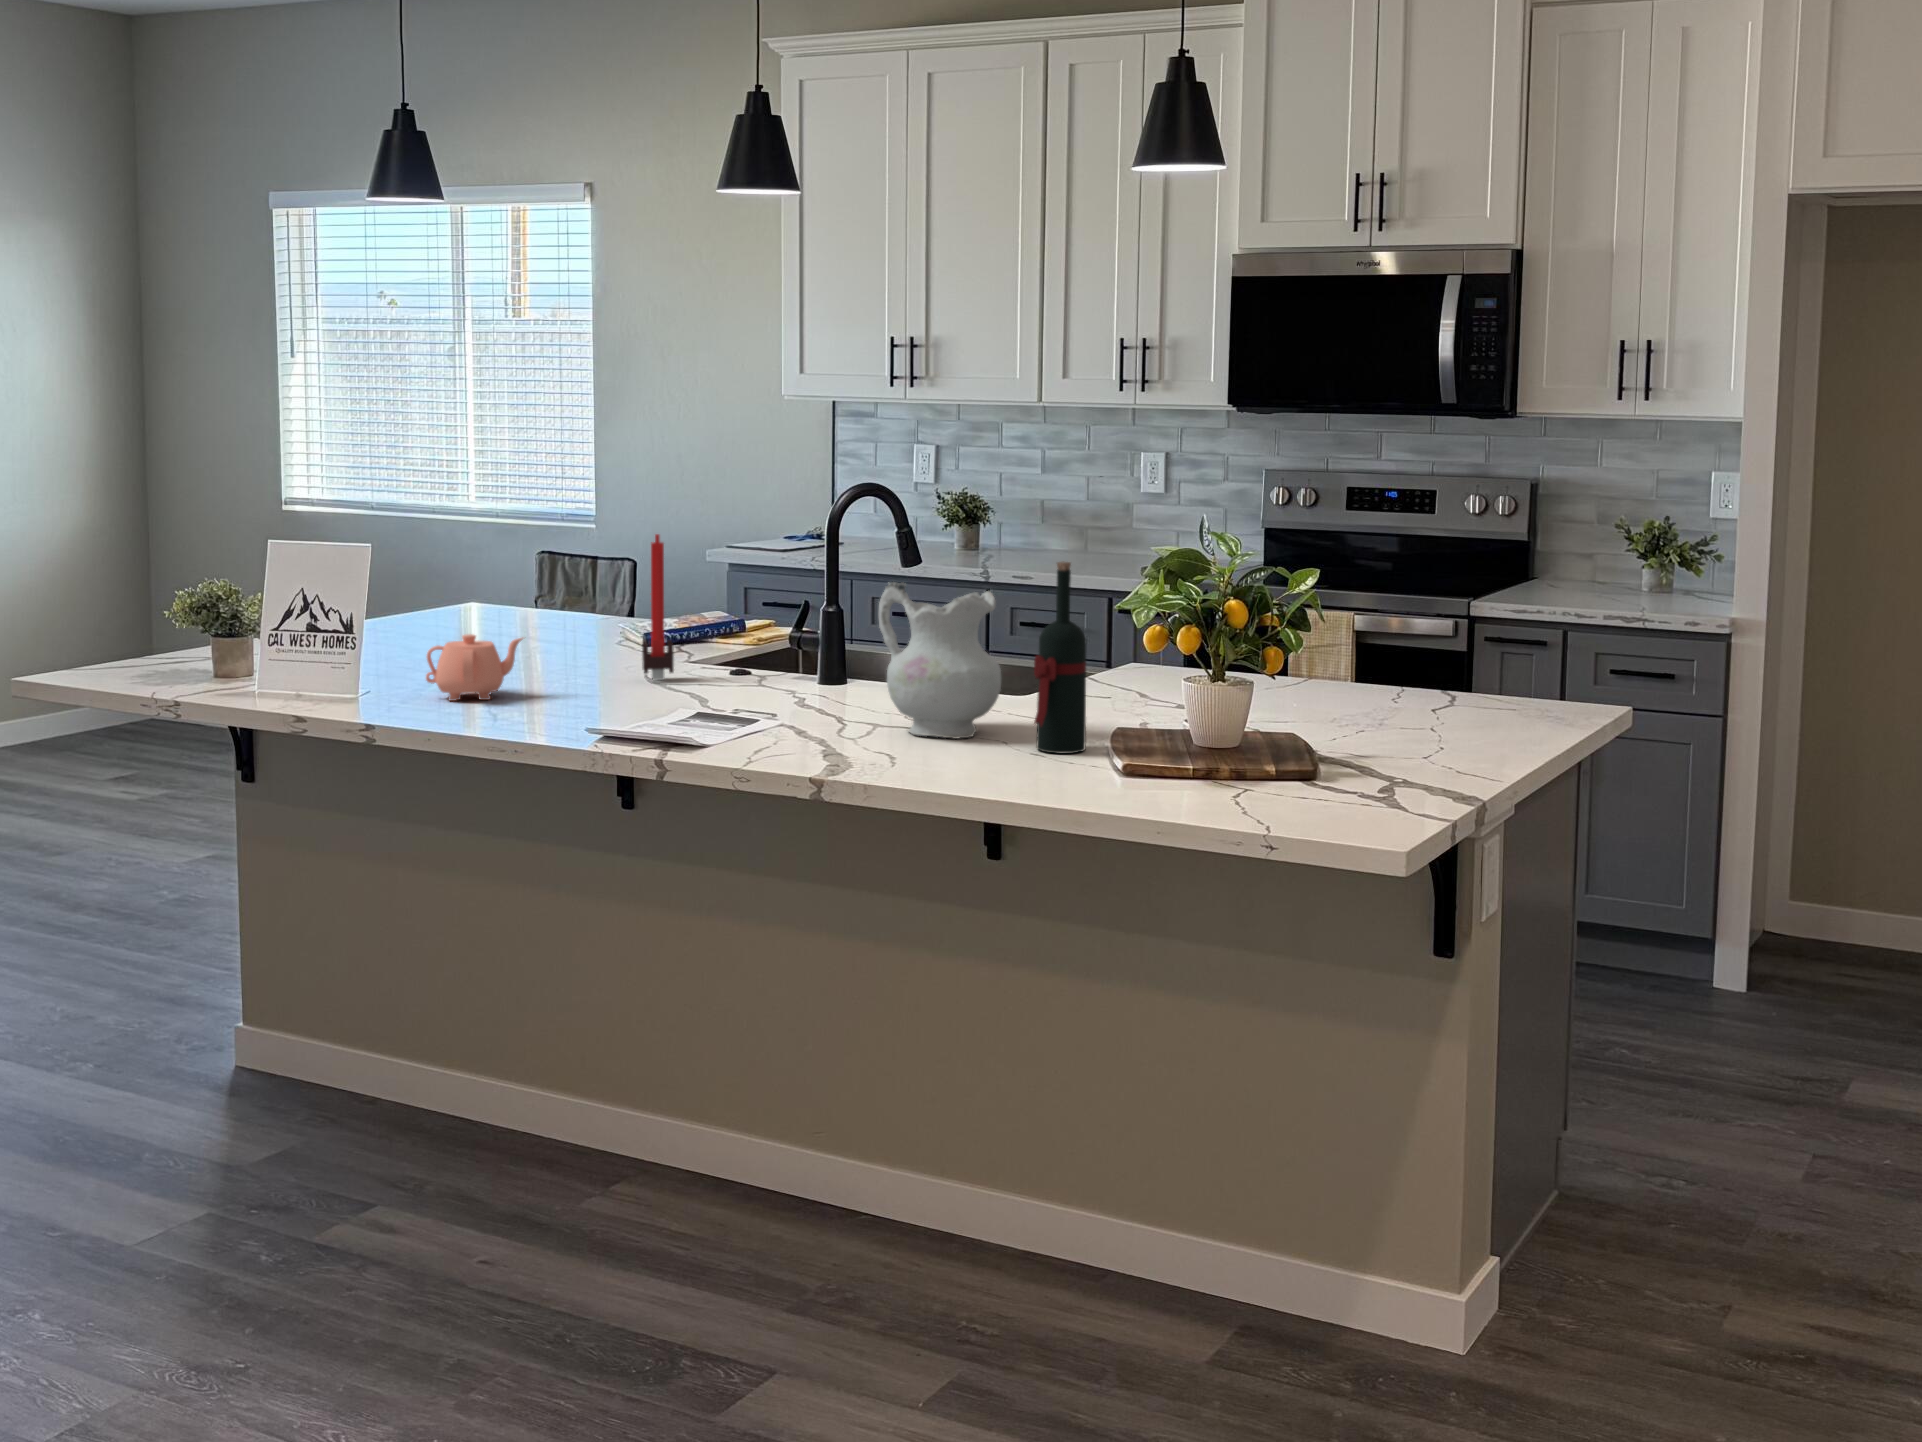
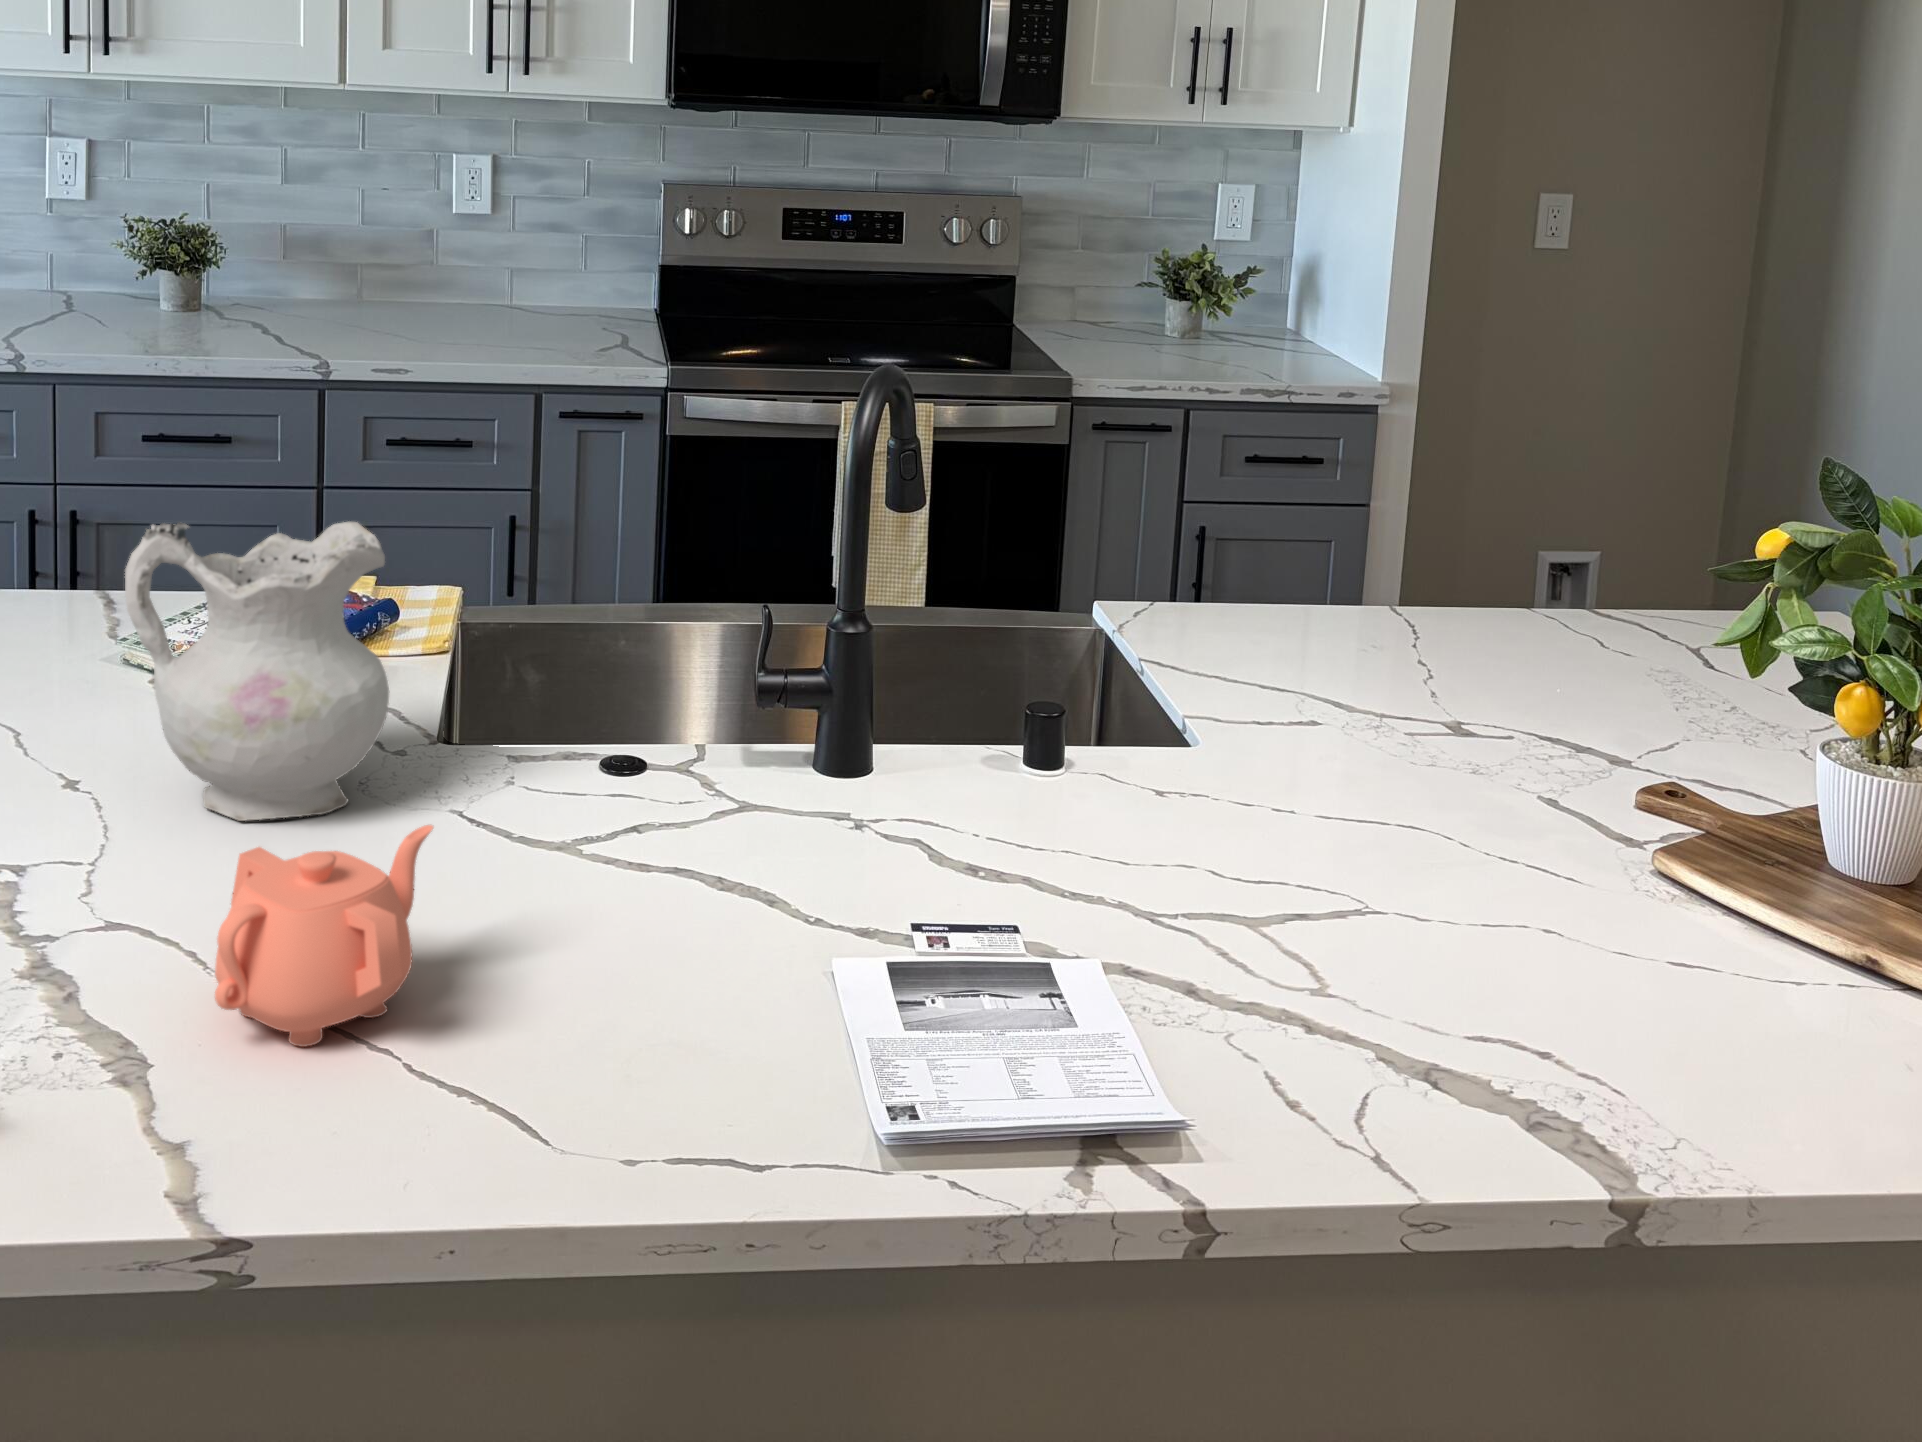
candle: present [642,534,674,680] -> none [503,499,597,817]
wine bottle: present [1034,561,1087,754] -> none [1653,550,1776,913]
ceramic pitcher: present [879,582,1001,738] -> present [125,522,389,821]

